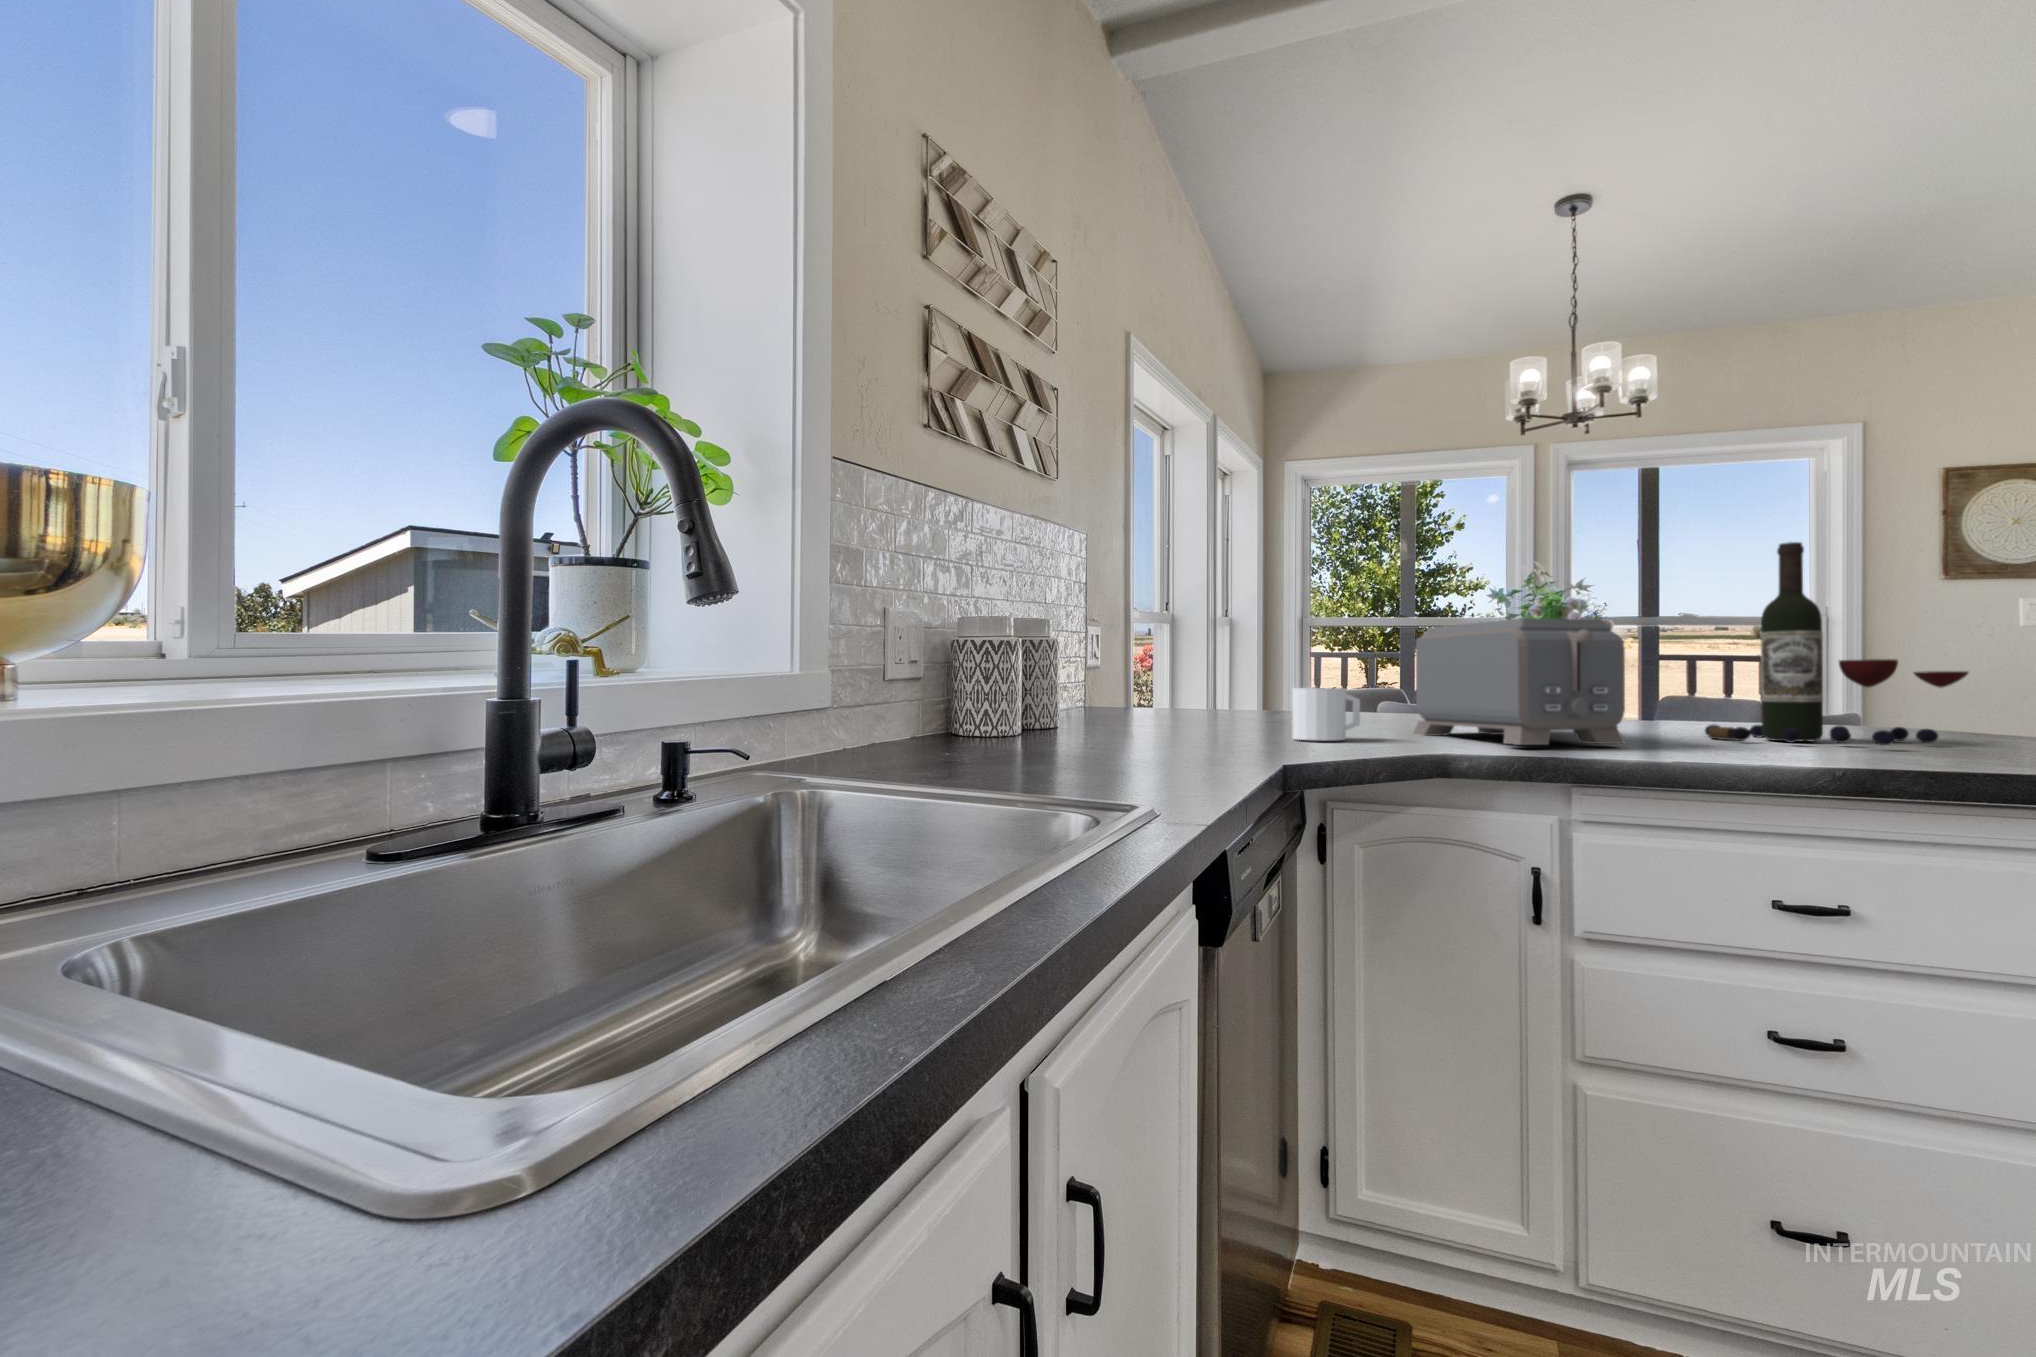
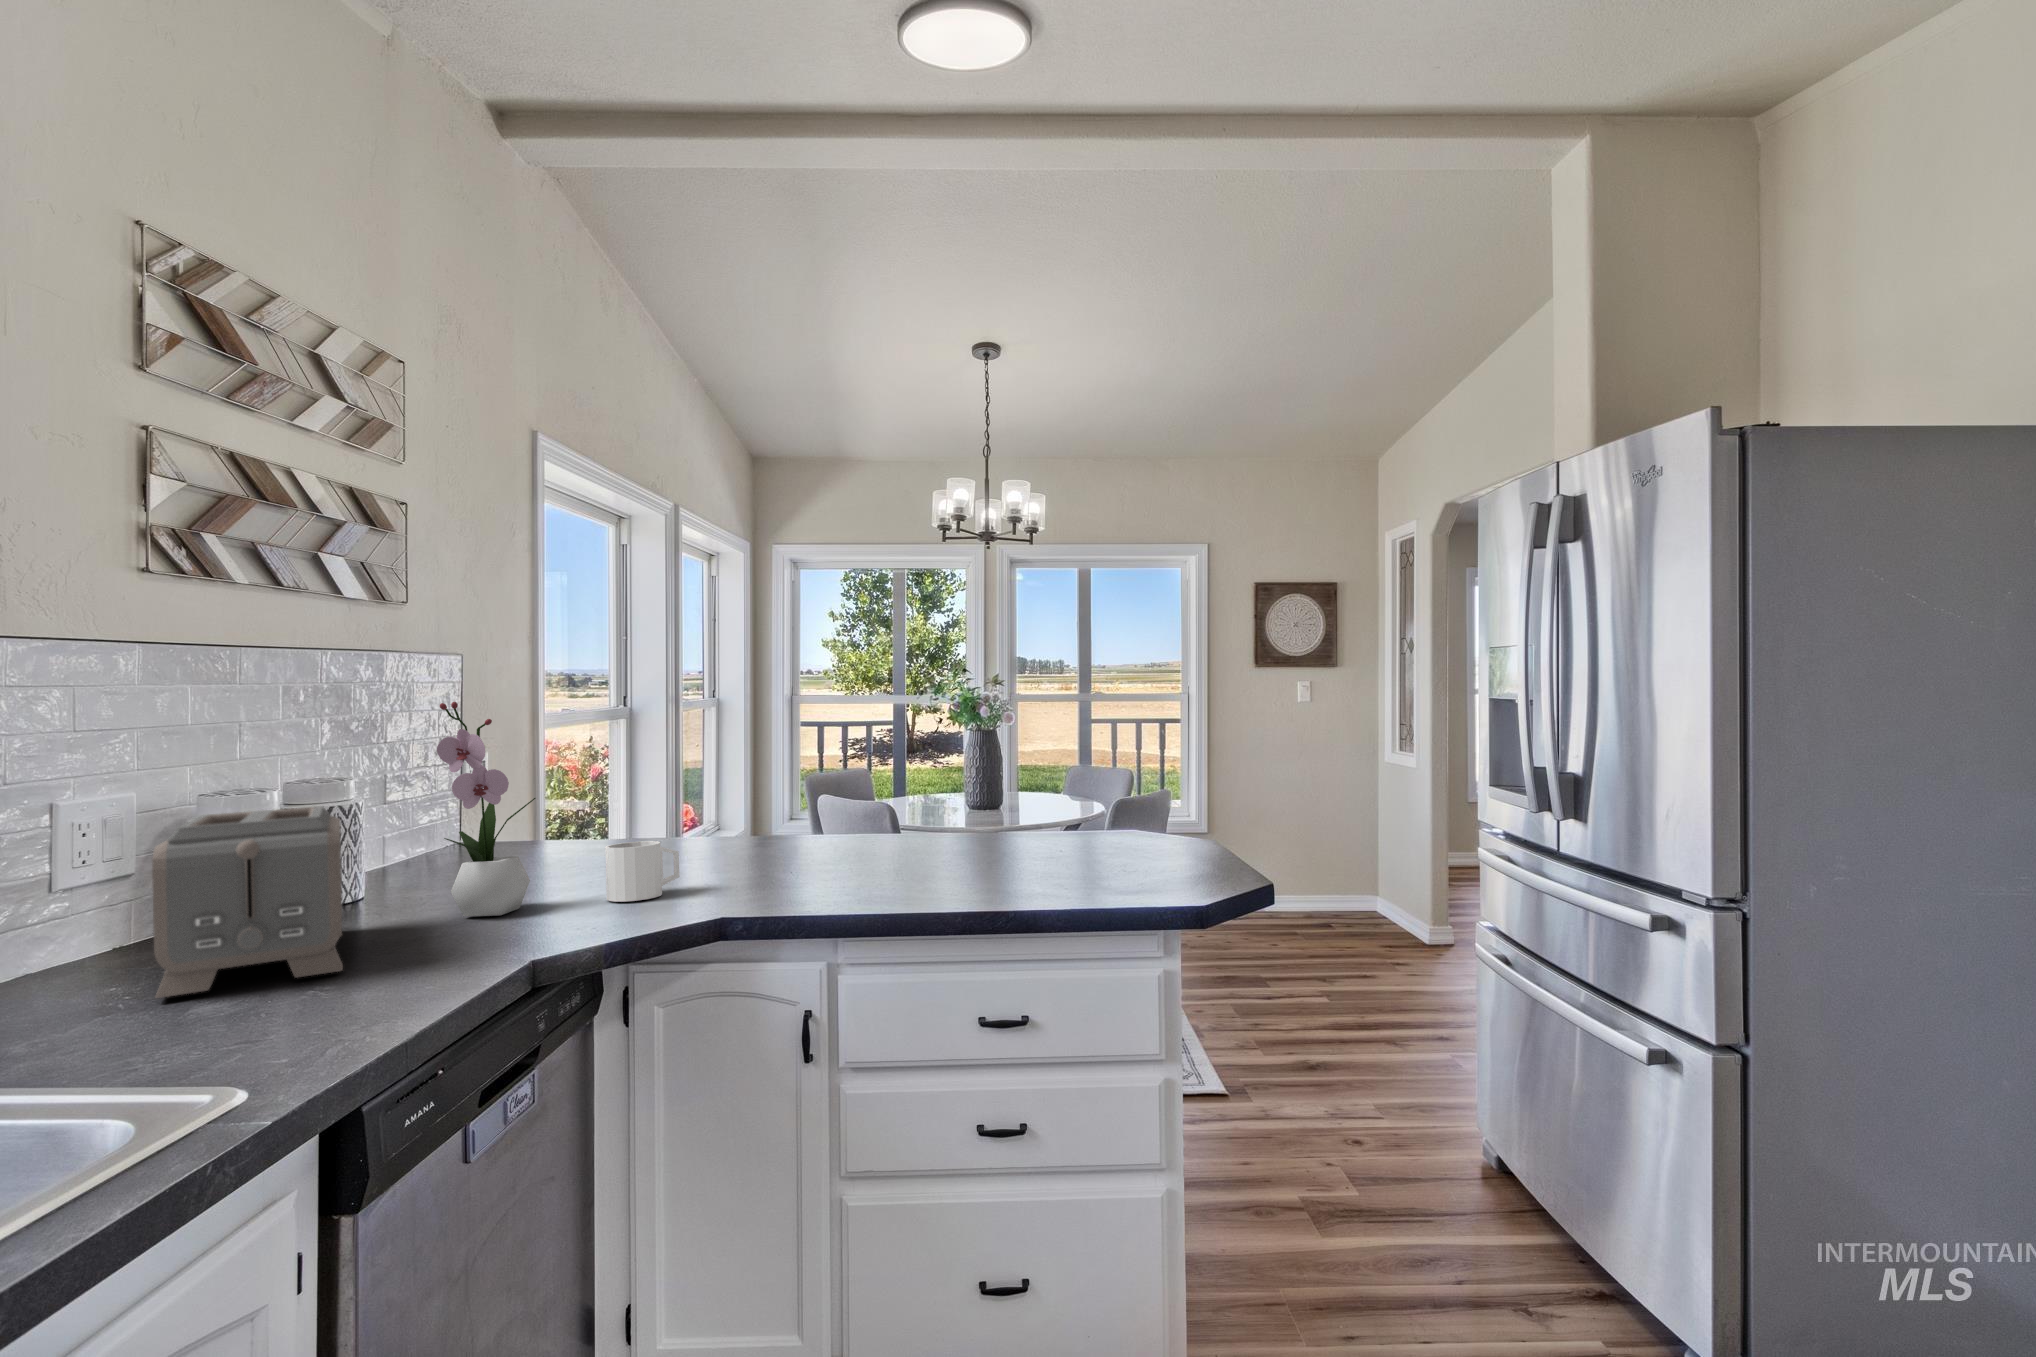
flower arrangement: none [1159,539,1230,740] -> present [437,702,536,917]
wine bottle: present [1705,542,1968,745] -> none [1004,683,1173,860]
toaster: present [1413,618,1625,745] -> present [152,806,343,998]

